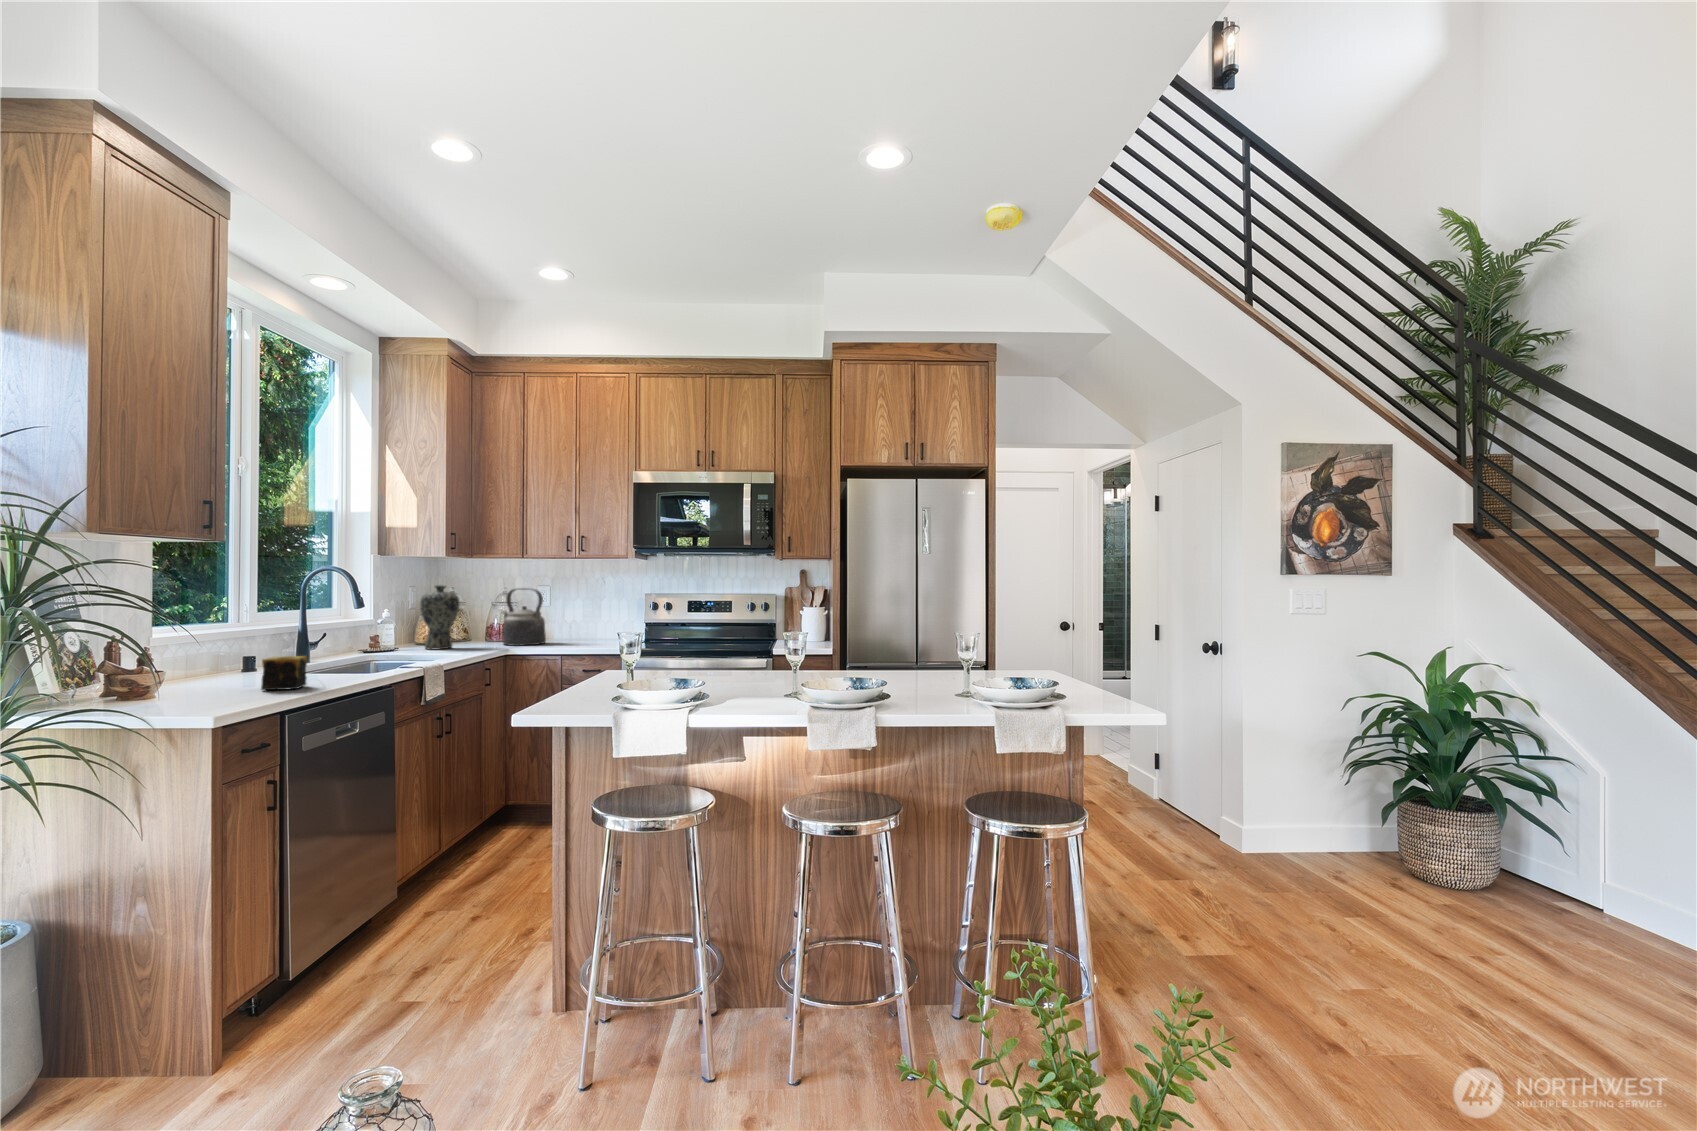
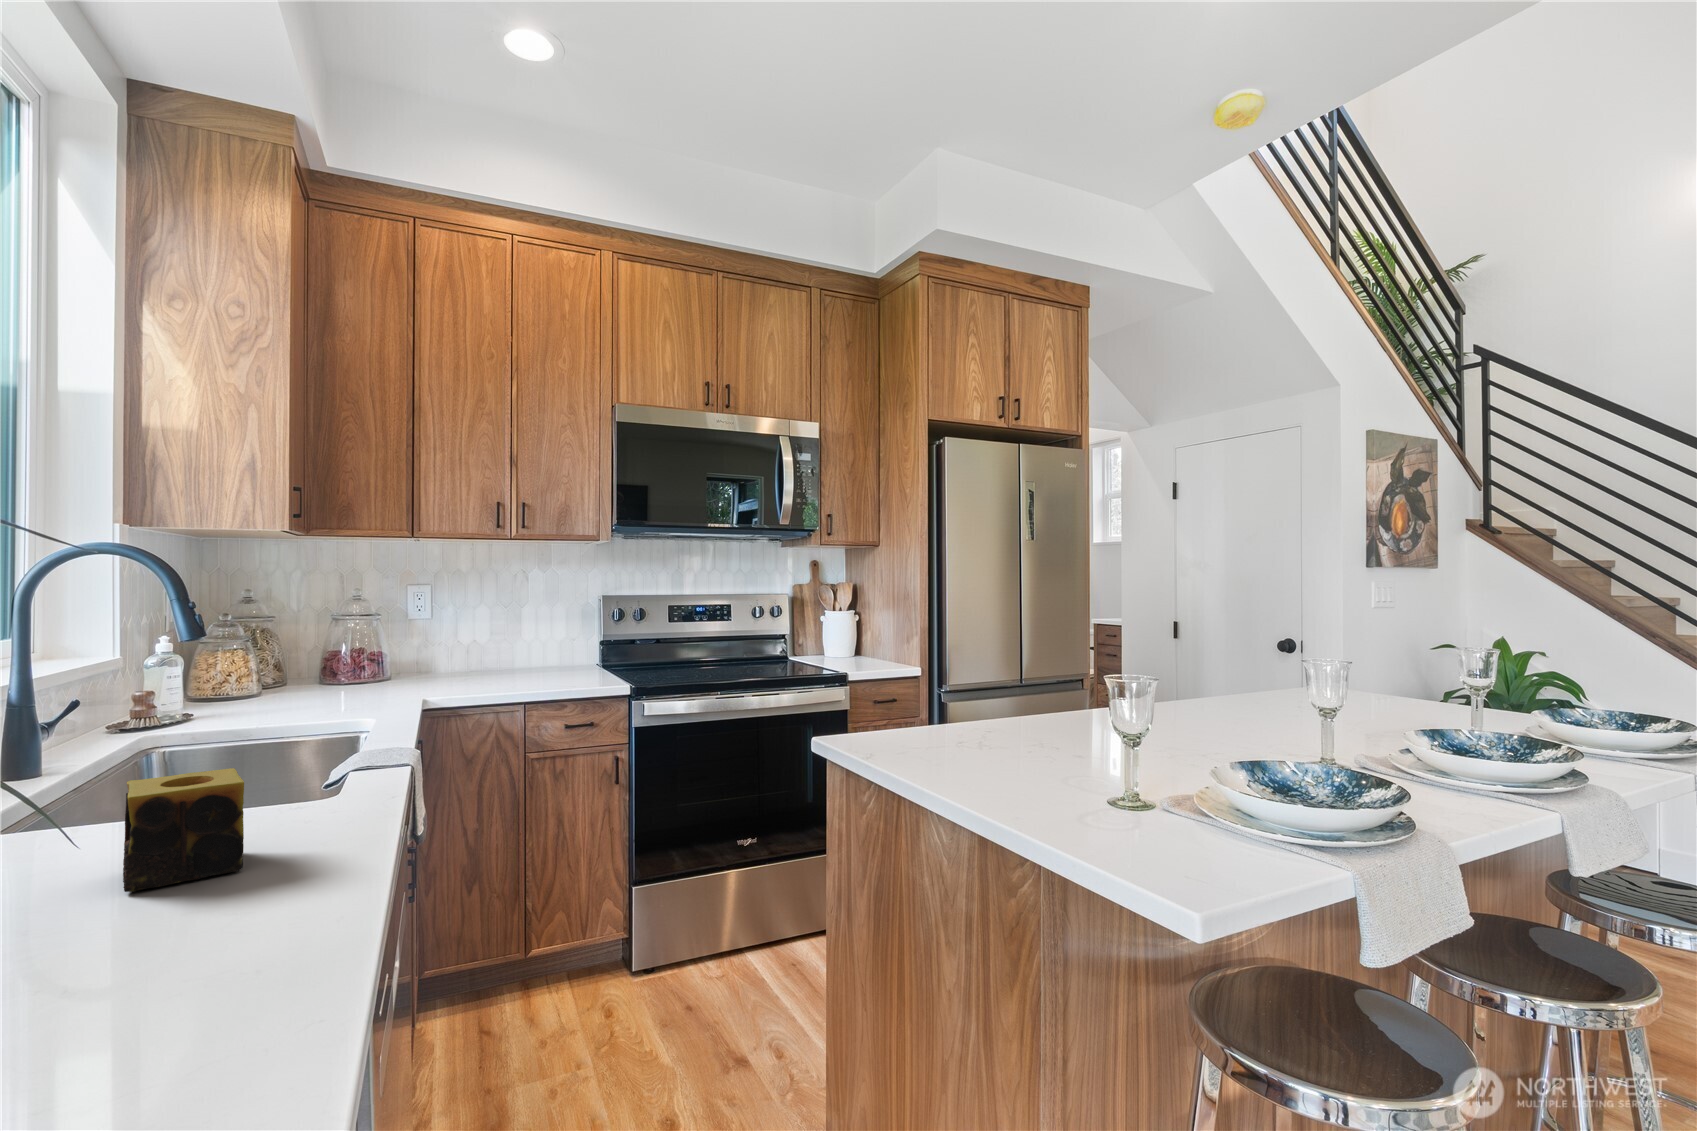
vase: present [420,585,459,650] -> none [233,585,314,709]
kettle: present [502,588,546,646] -> none [366,591,459,691]

